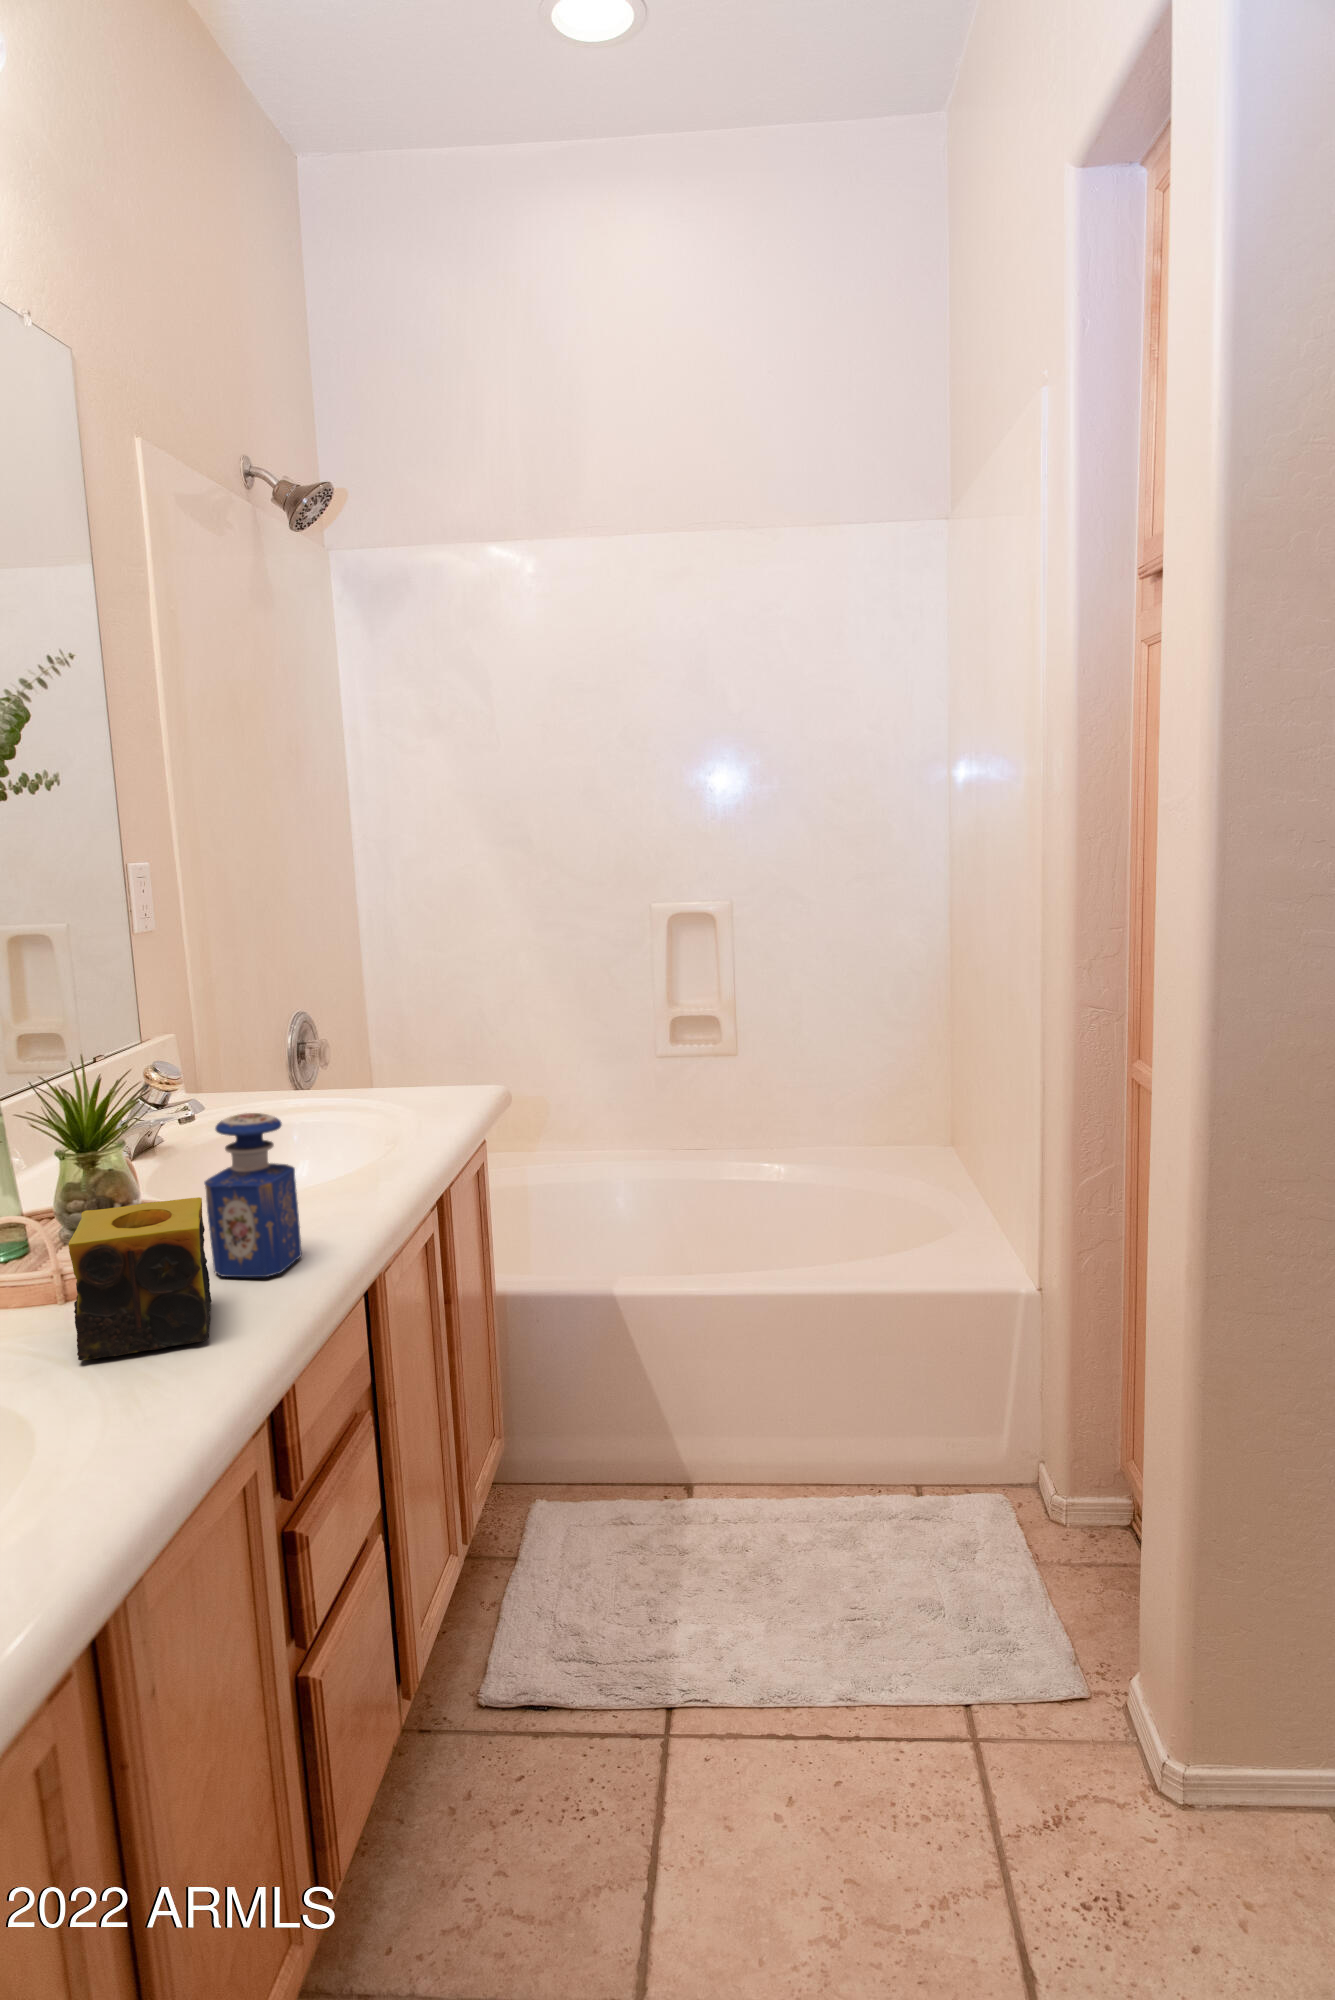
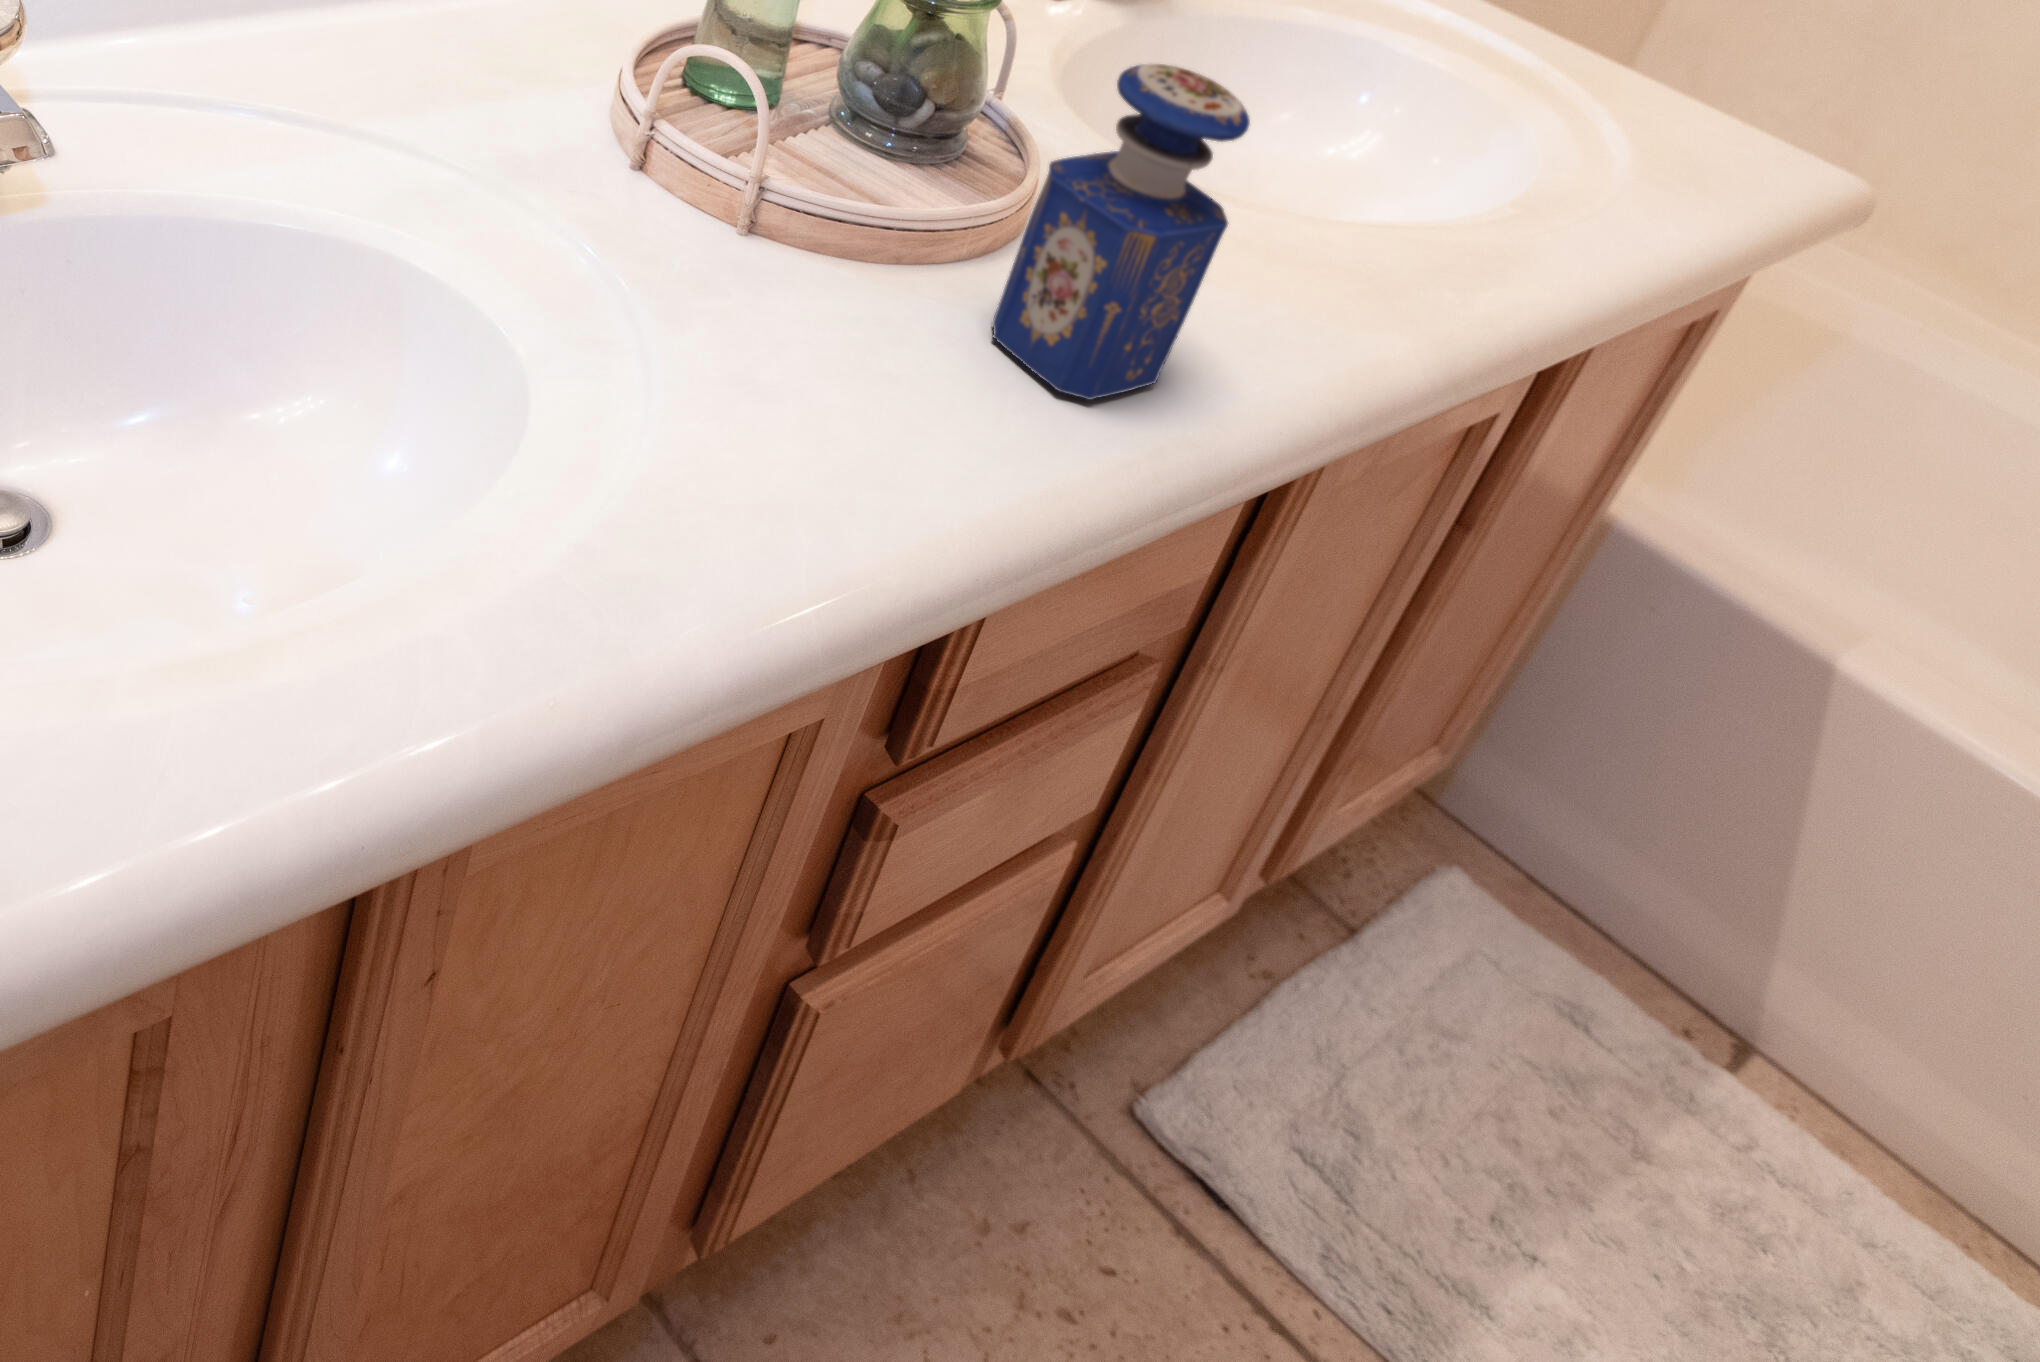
candle: present [69,1197,212,1360] -> none [656,118,1003,467]

